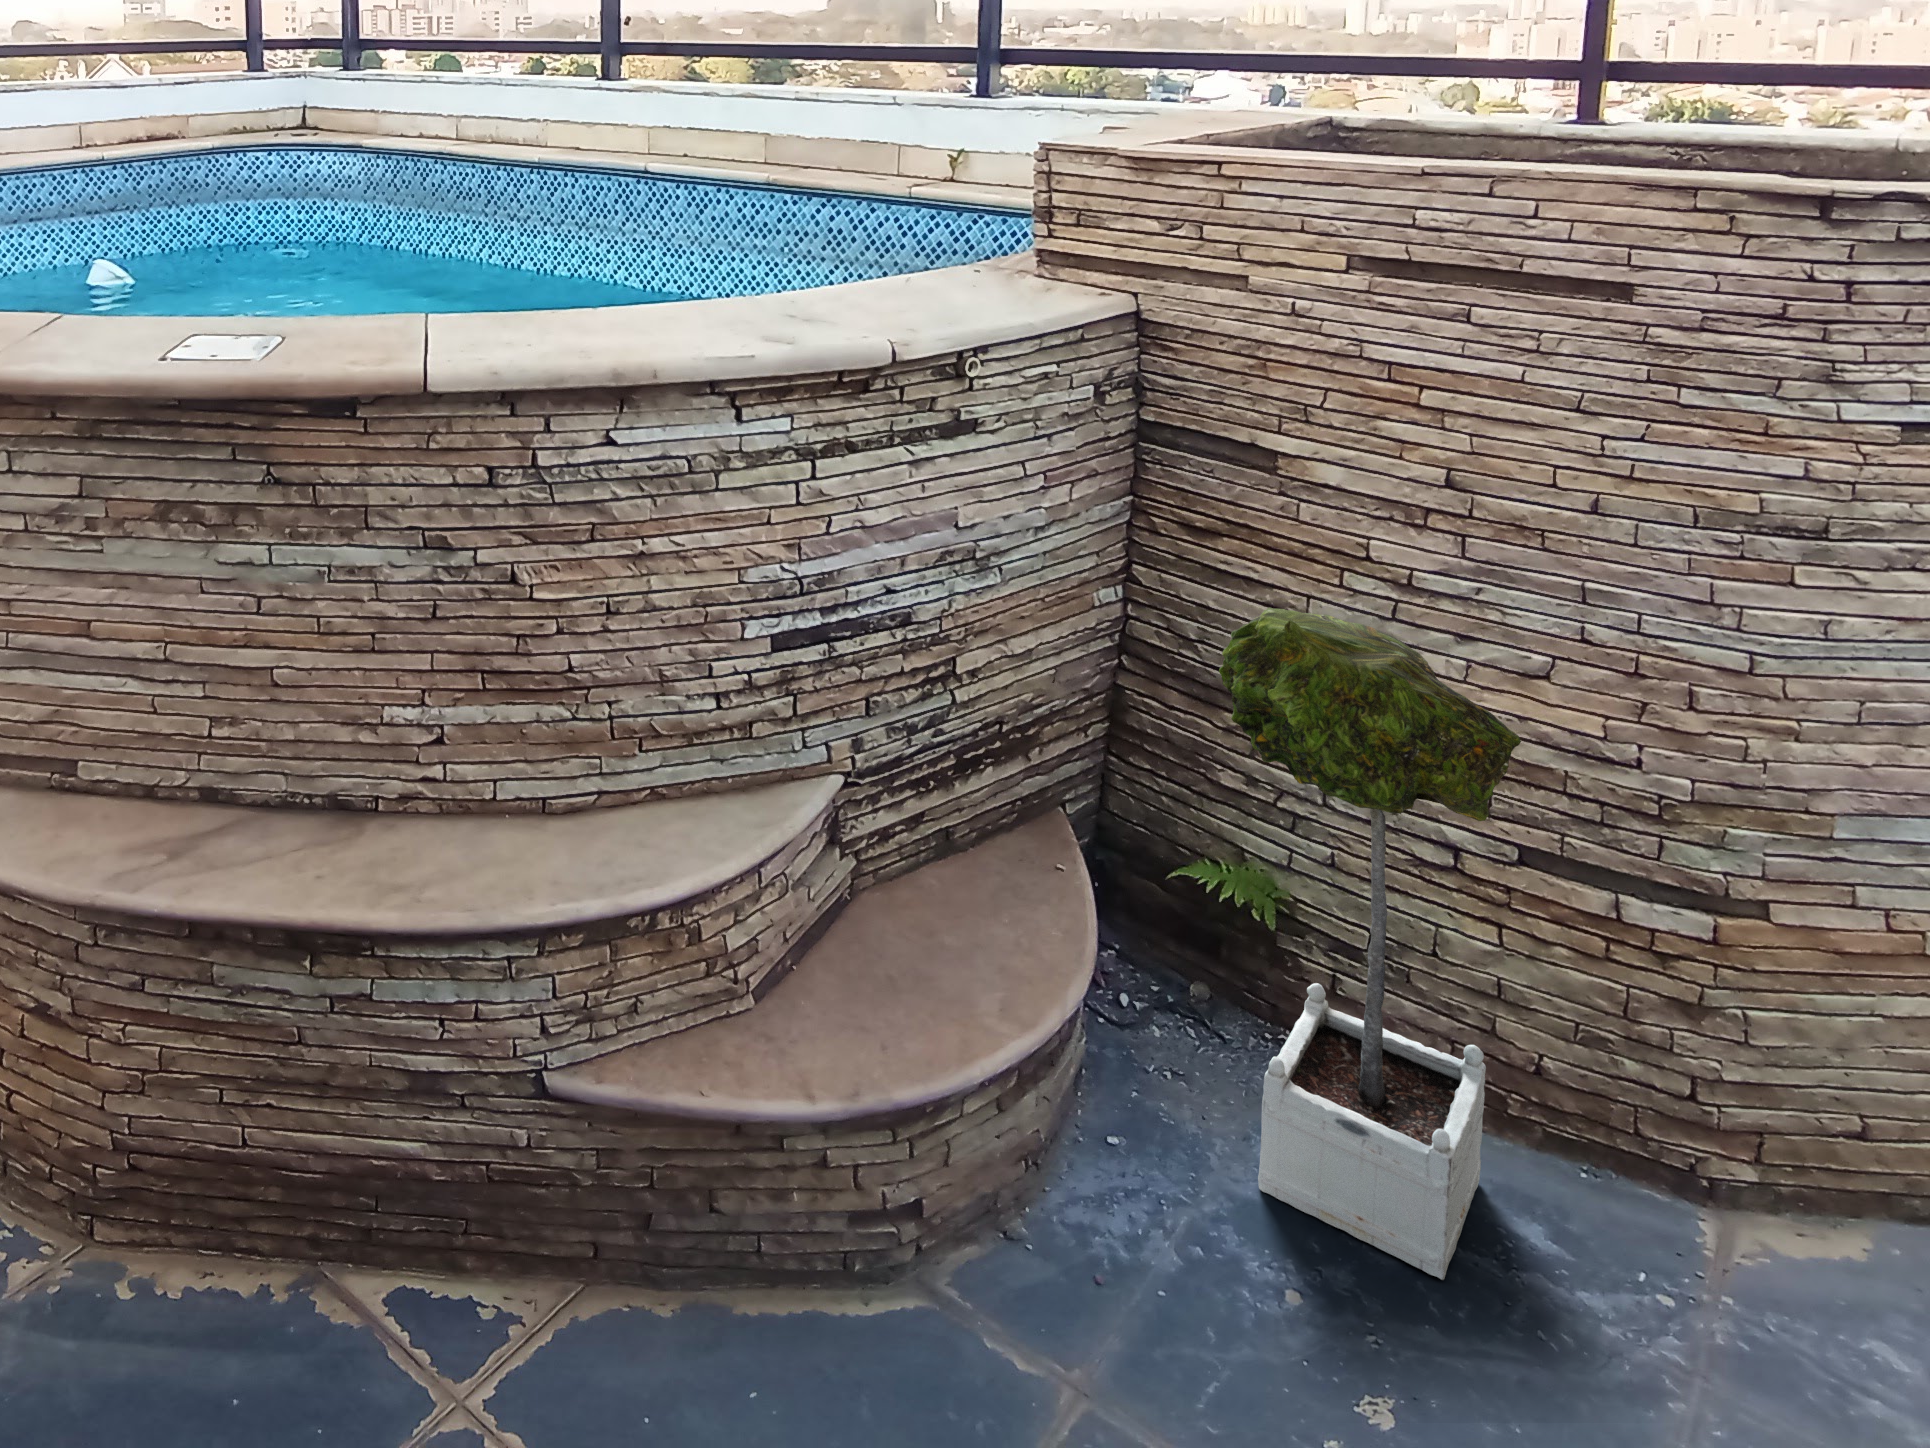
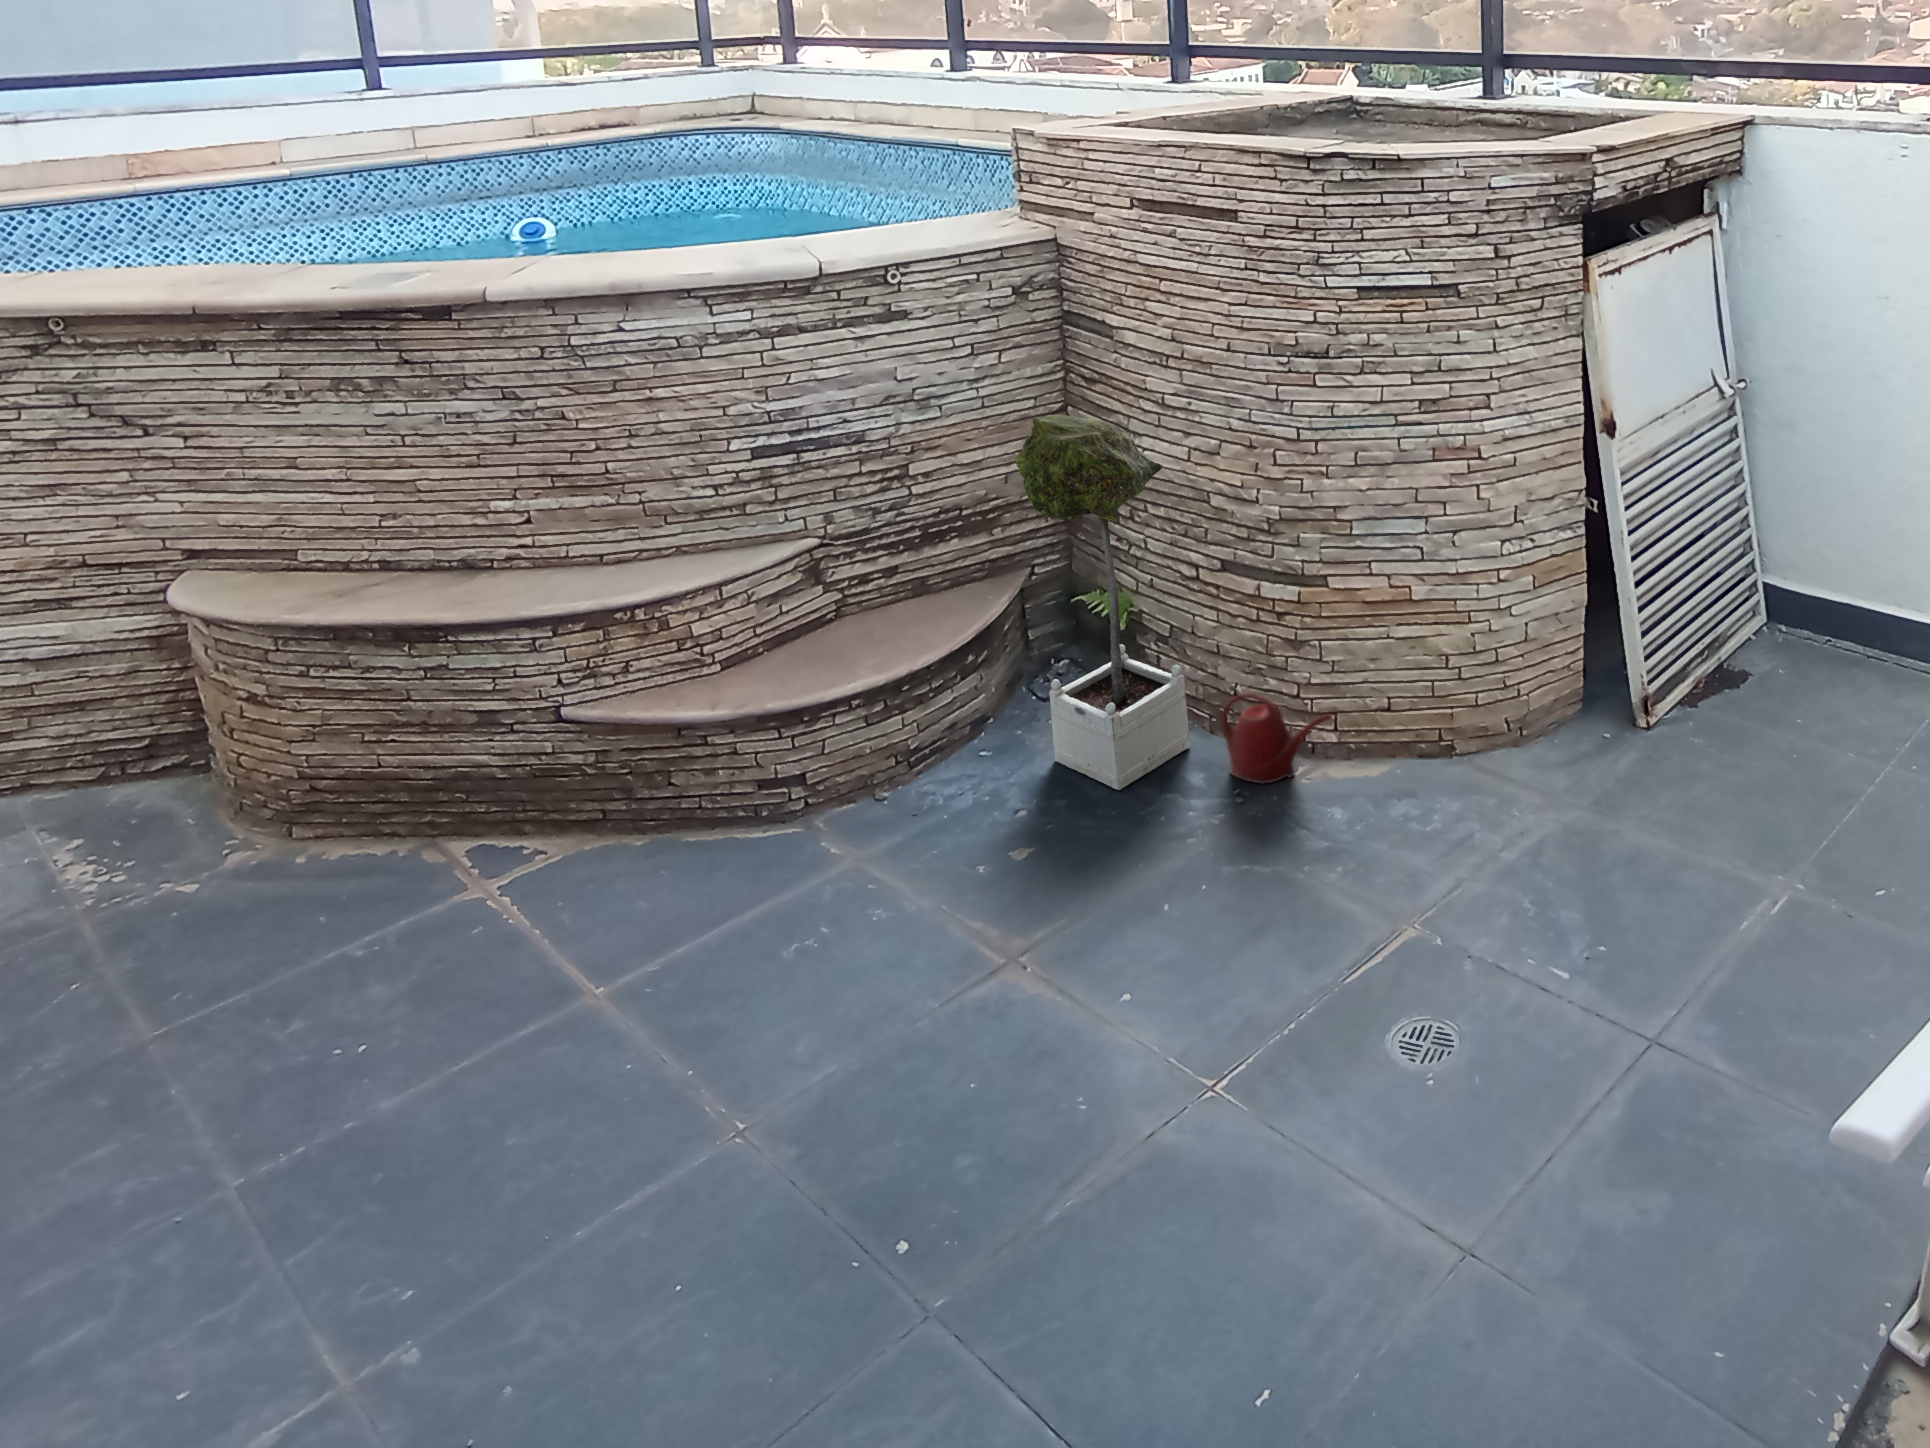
watering can: none [1588,1120,1852,1294] -> present [1223,693,1332,784]

